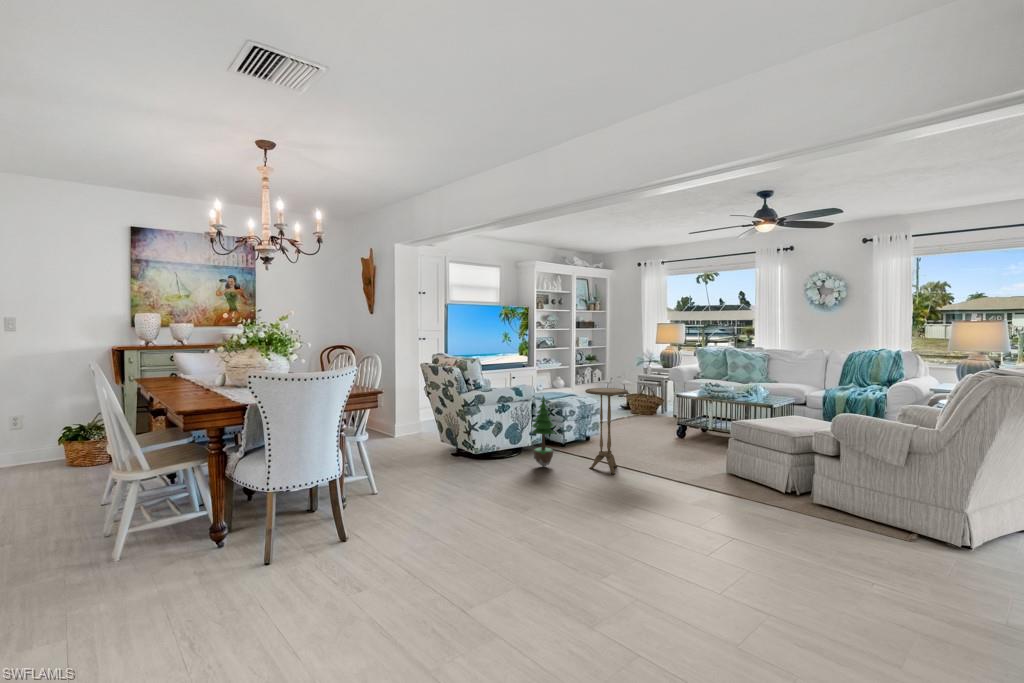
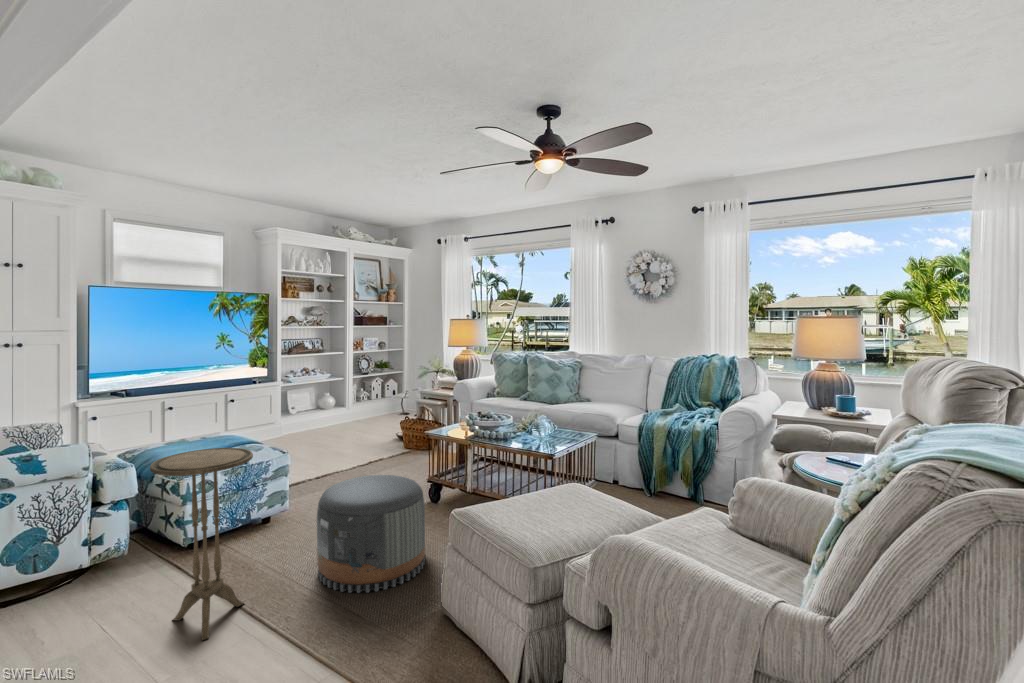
potted tree: present [532,396,555,467] -> none [29,474,102,627]
pouf: none [641,412,701,467] -> present [317,475,425,593]

